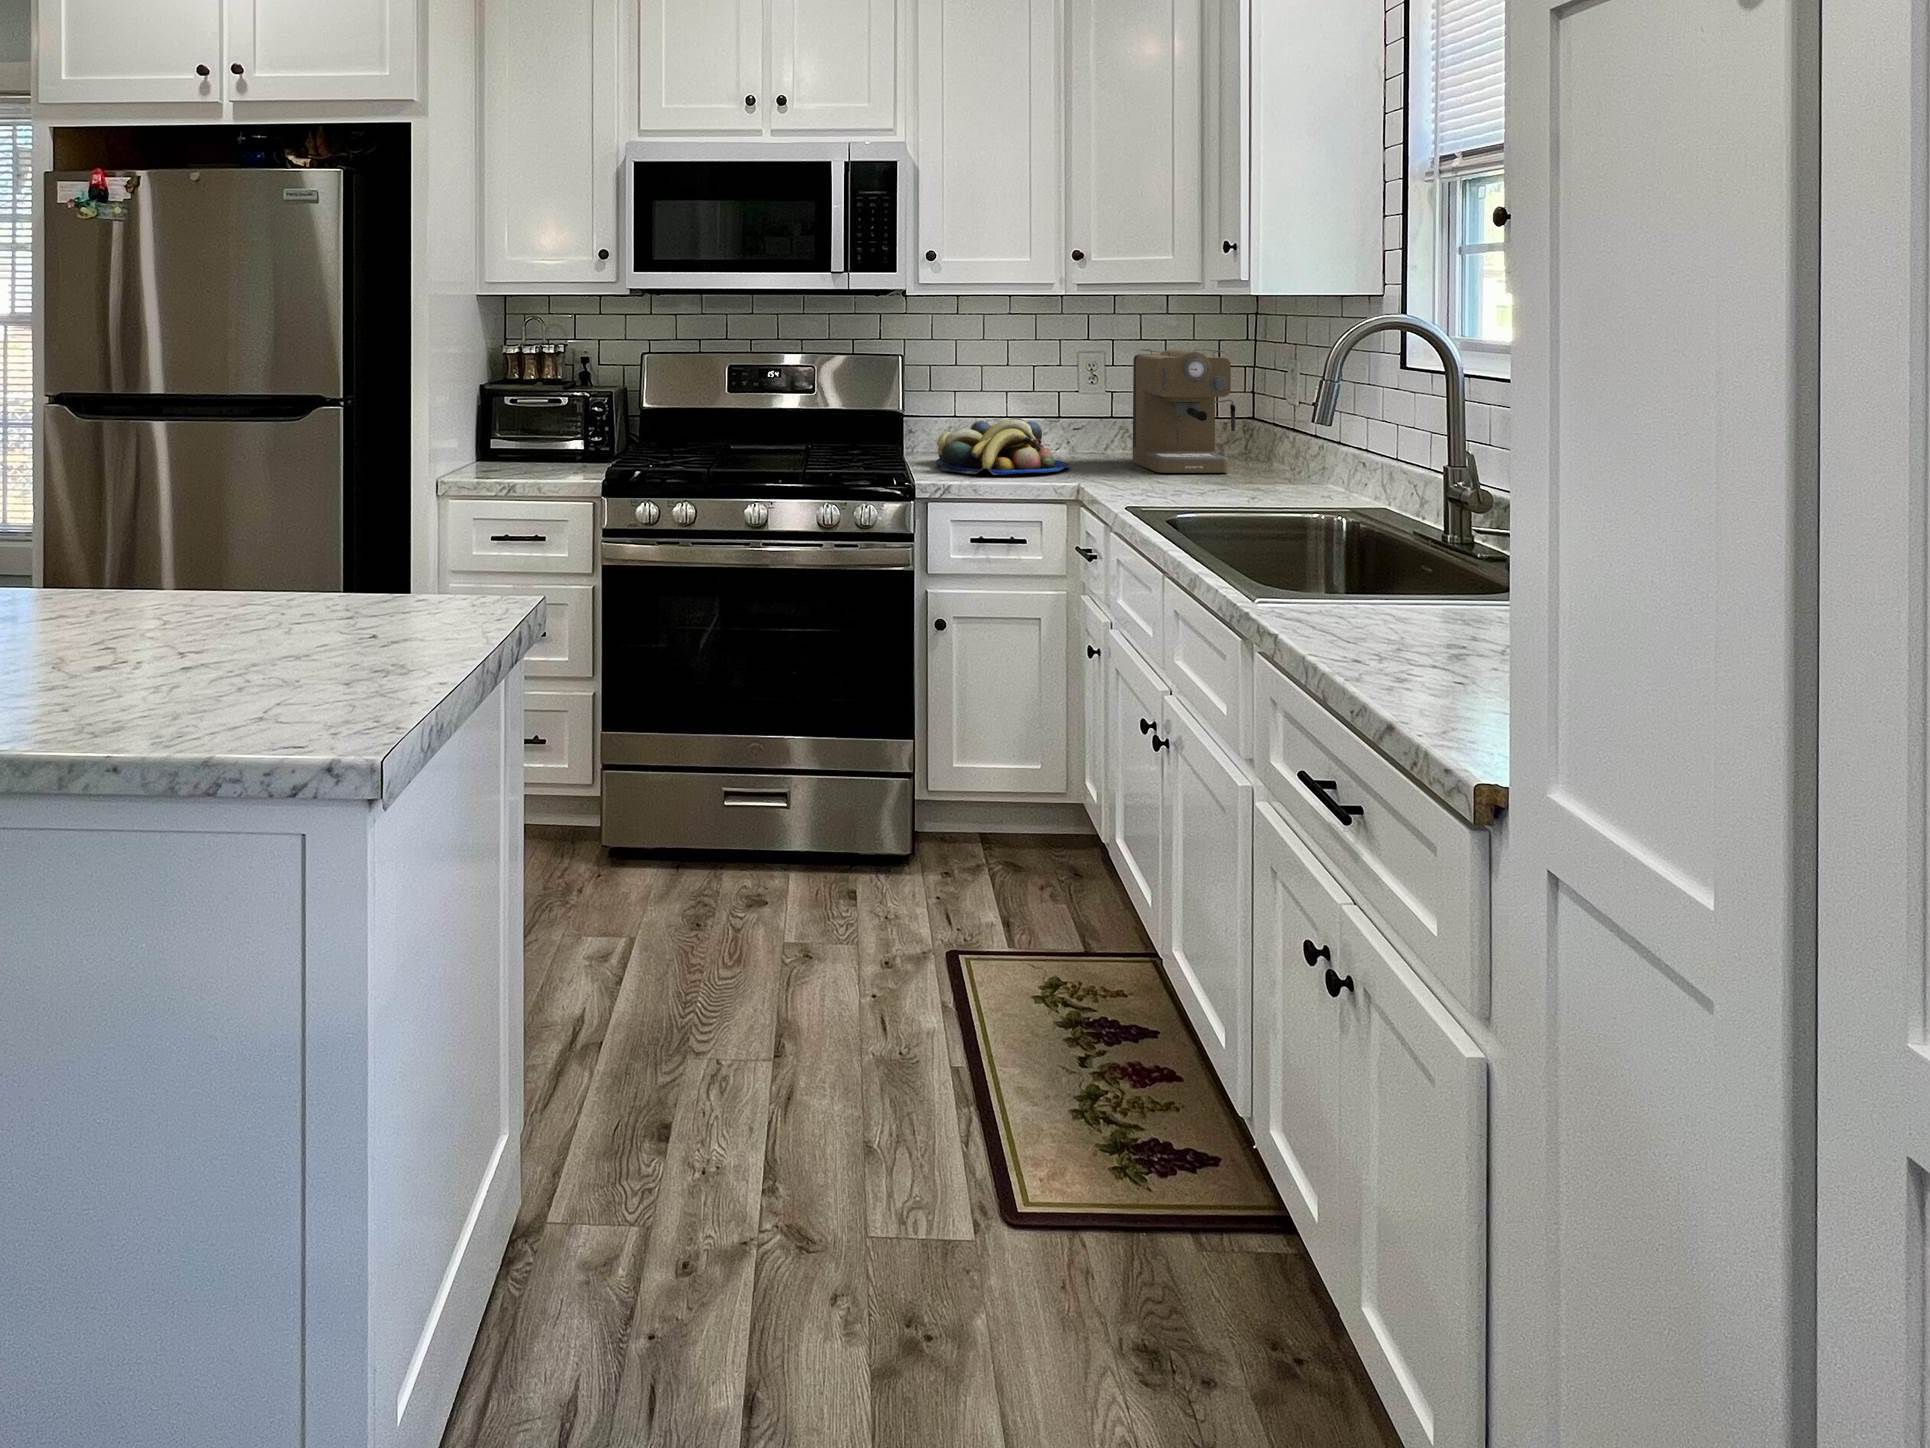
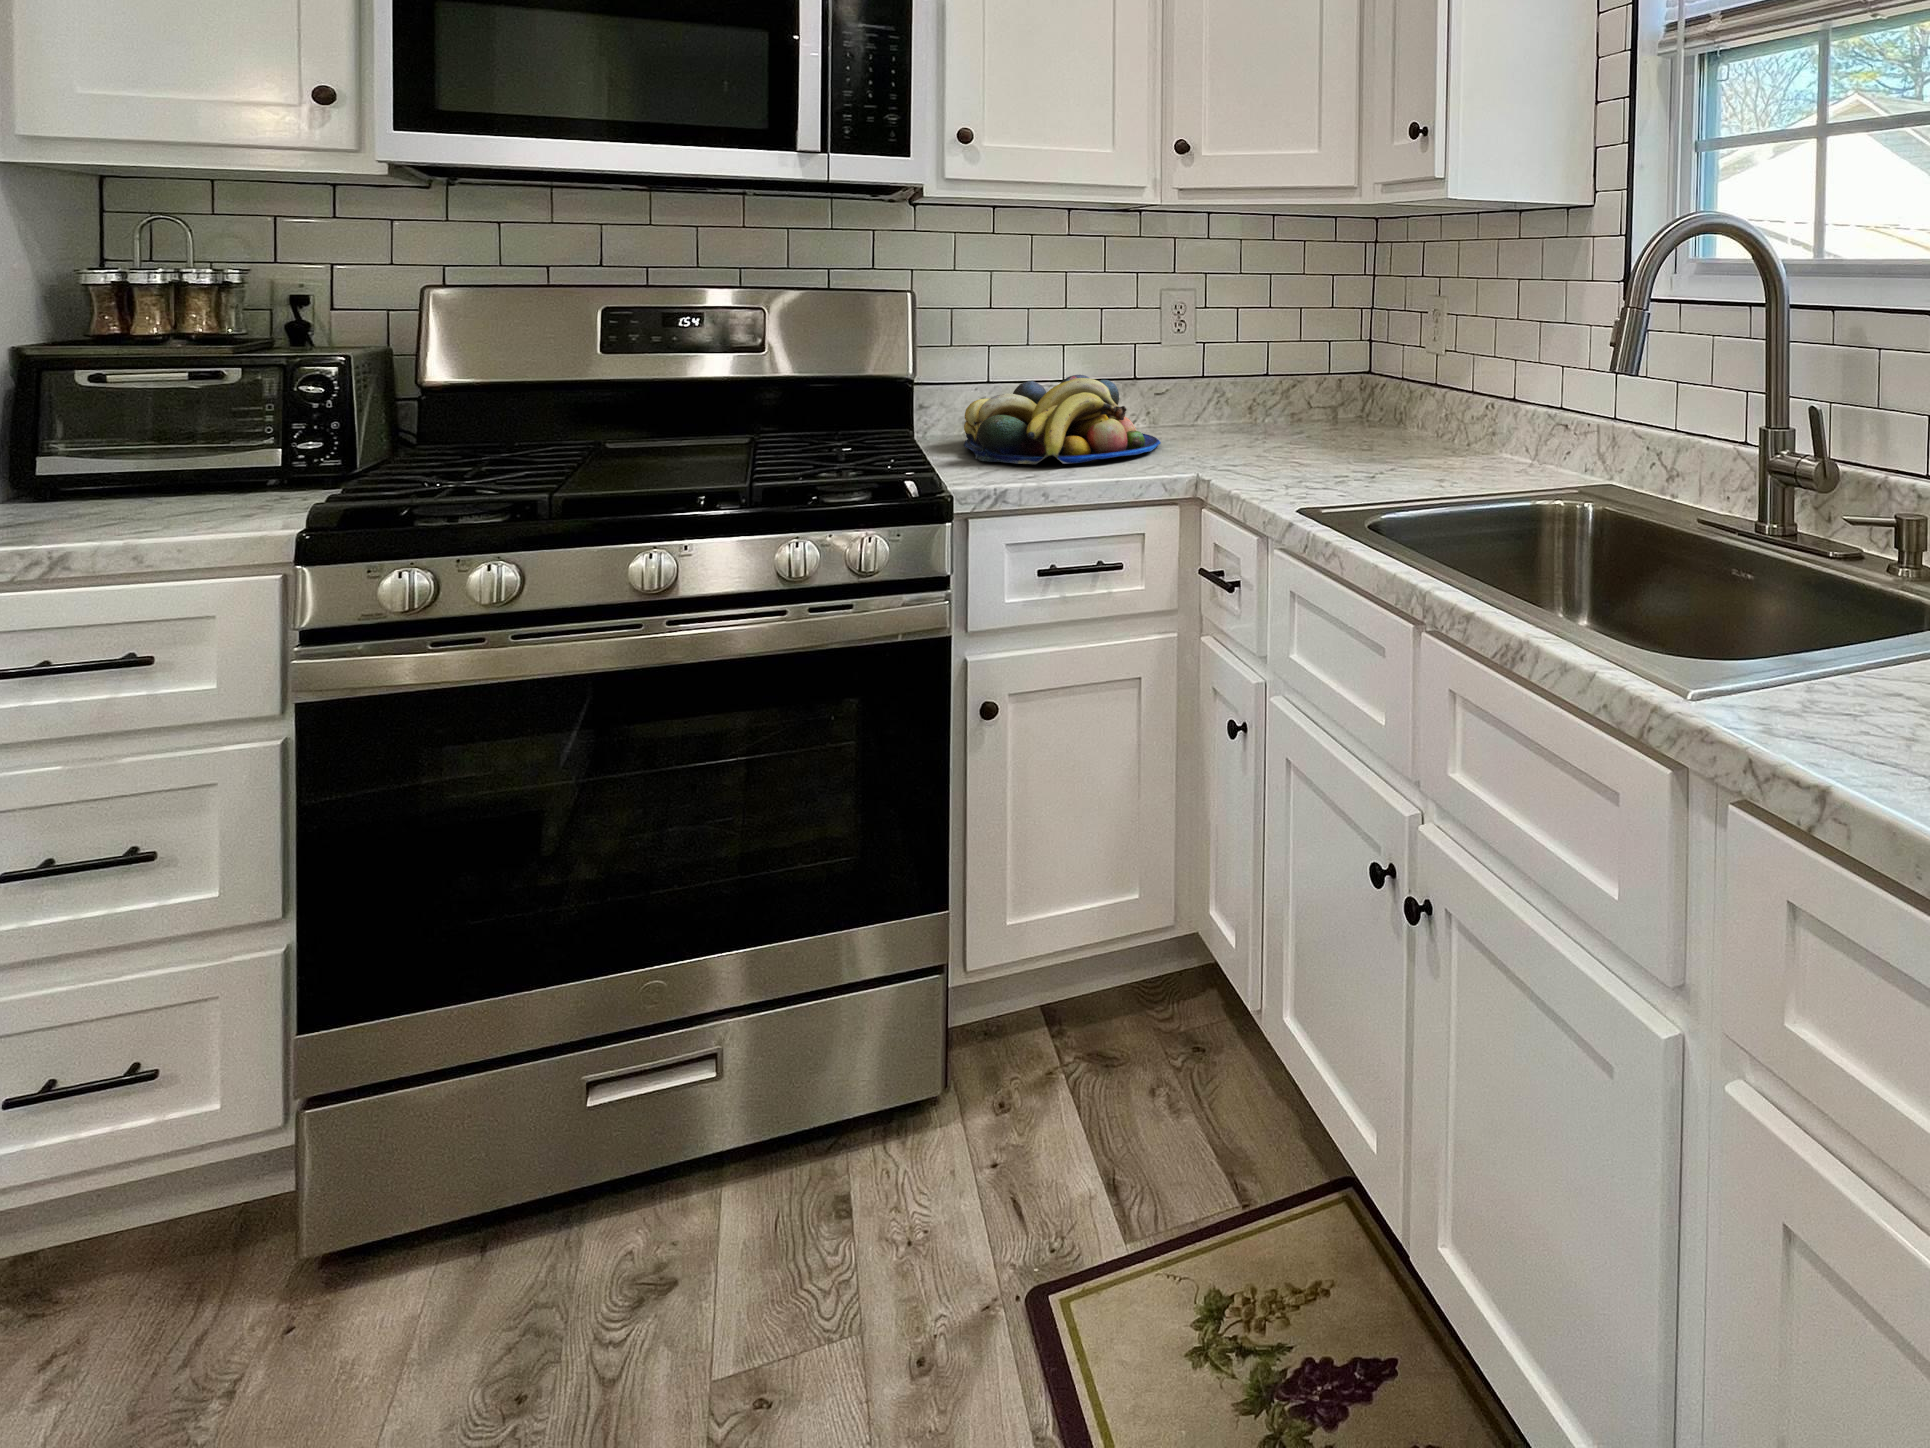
coffee maker: present [1132,349,1235,473] -> none [1229,279,1369,444]

